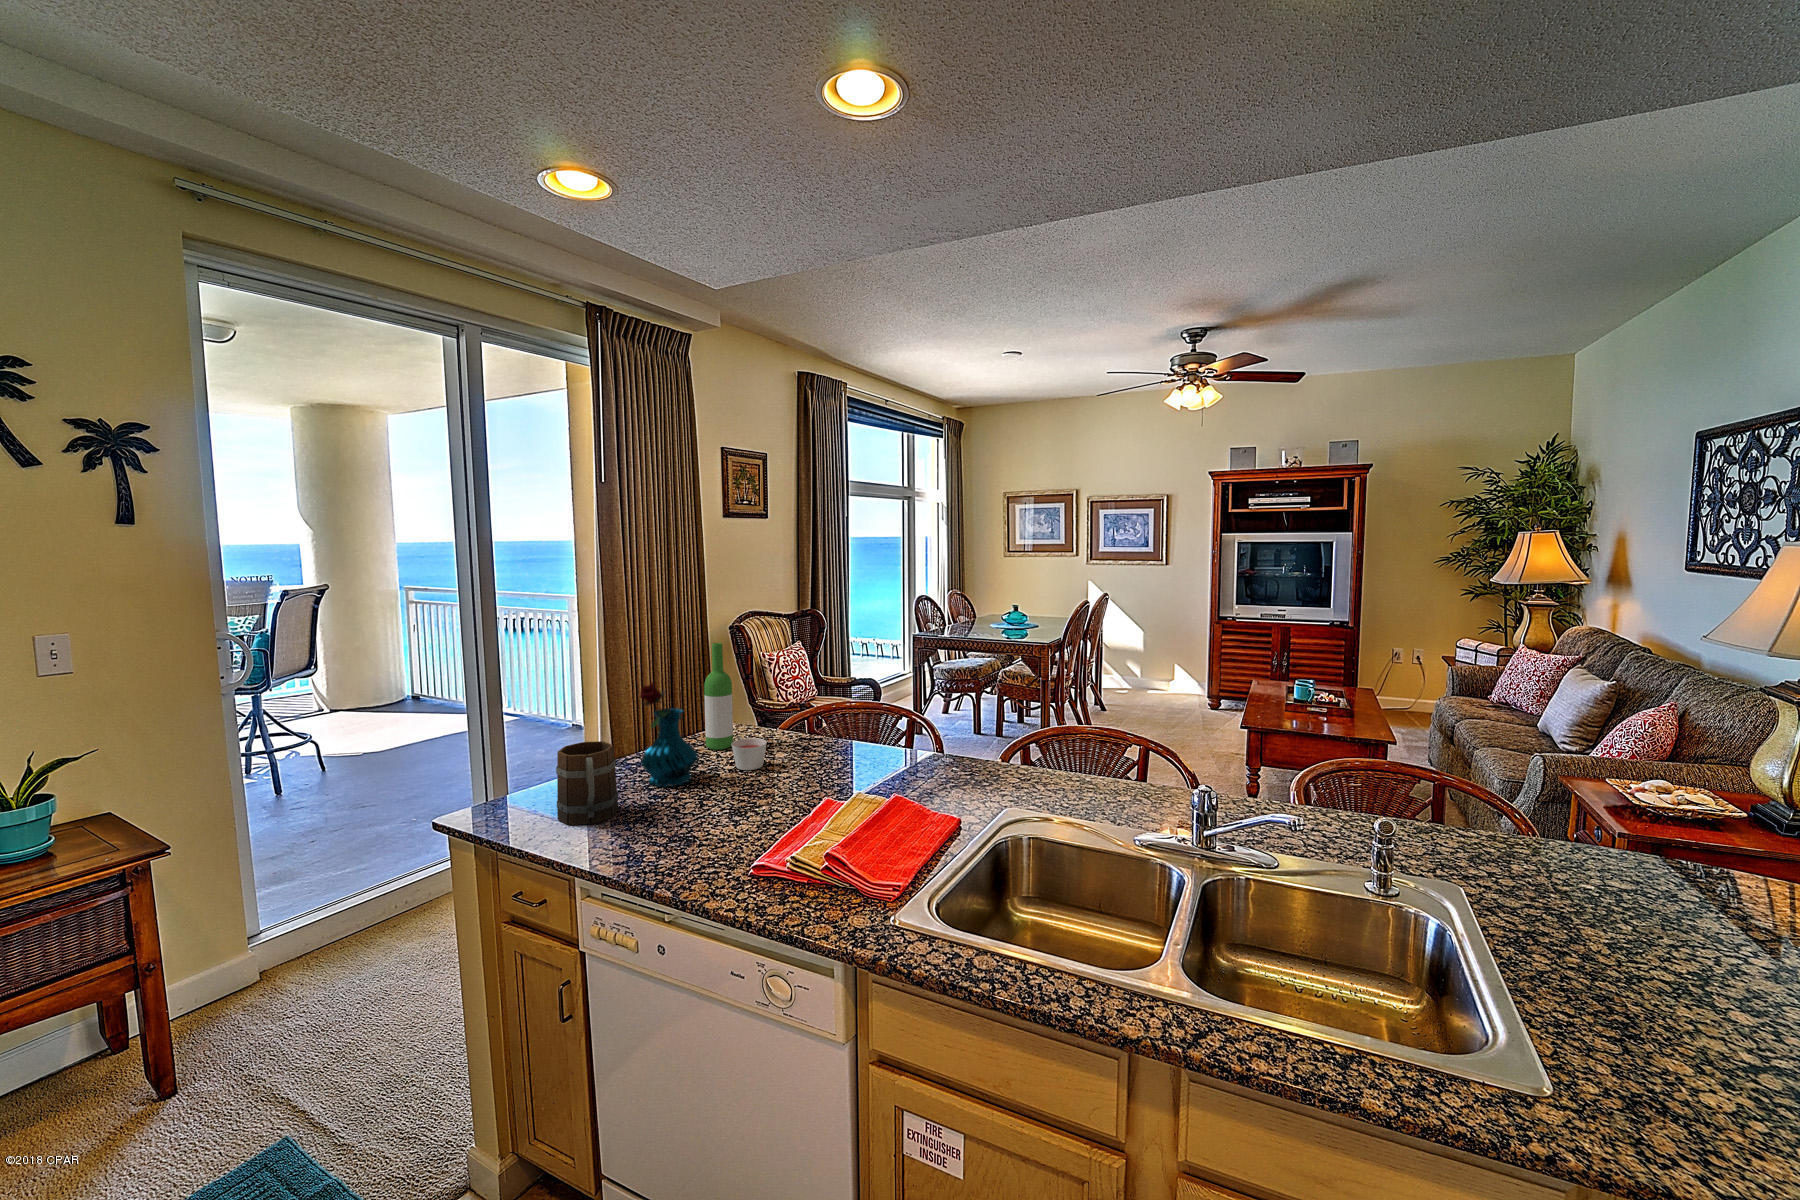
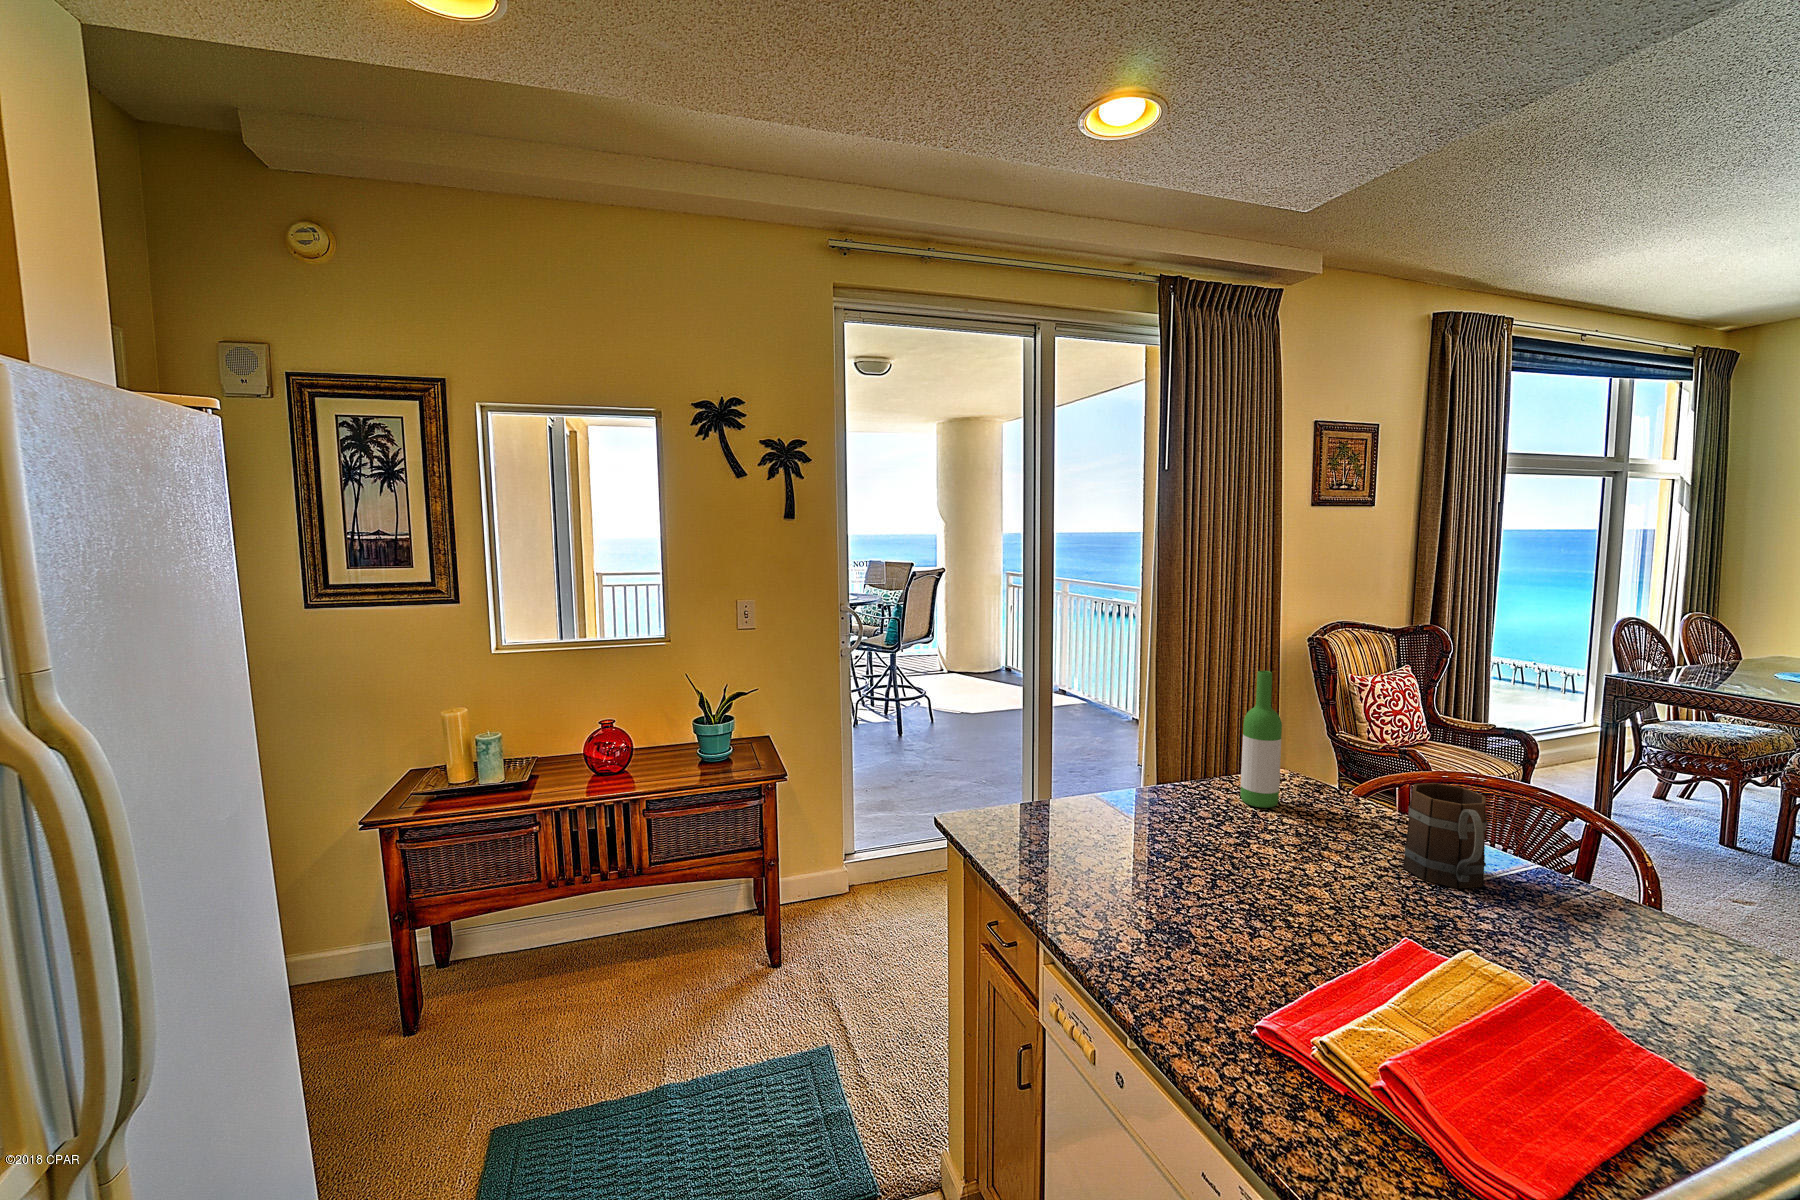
vase: present [640,682,698,787] -> none [1149,712,1220,847]
candle: present [732,738,767,770] -> none [1270,805,1322,852]
mug: present [556,741,618,825] -> present [1403,783,1488,888]

